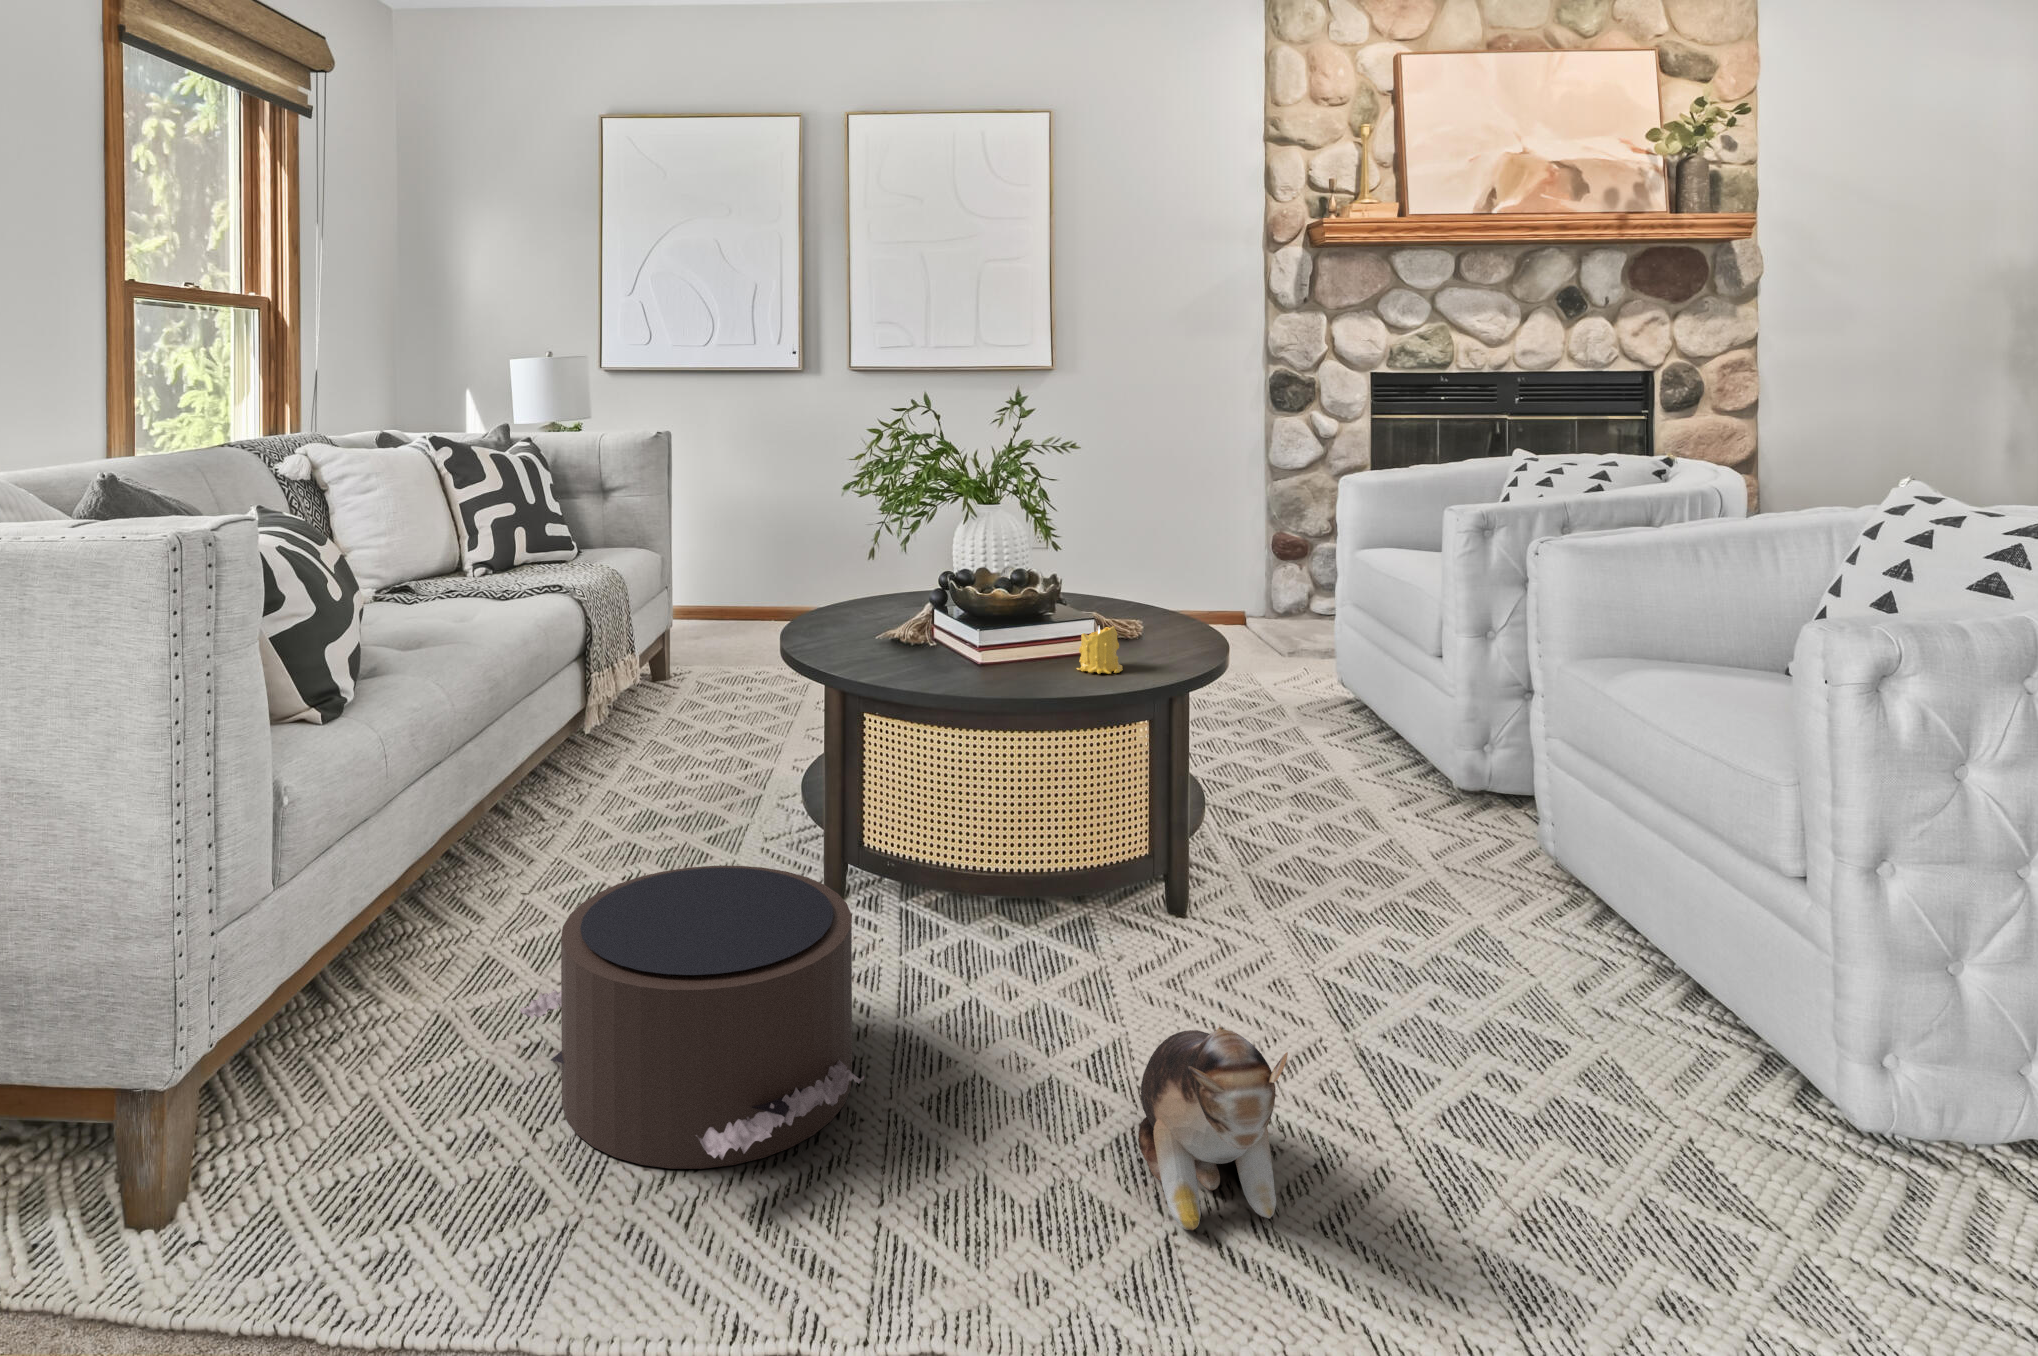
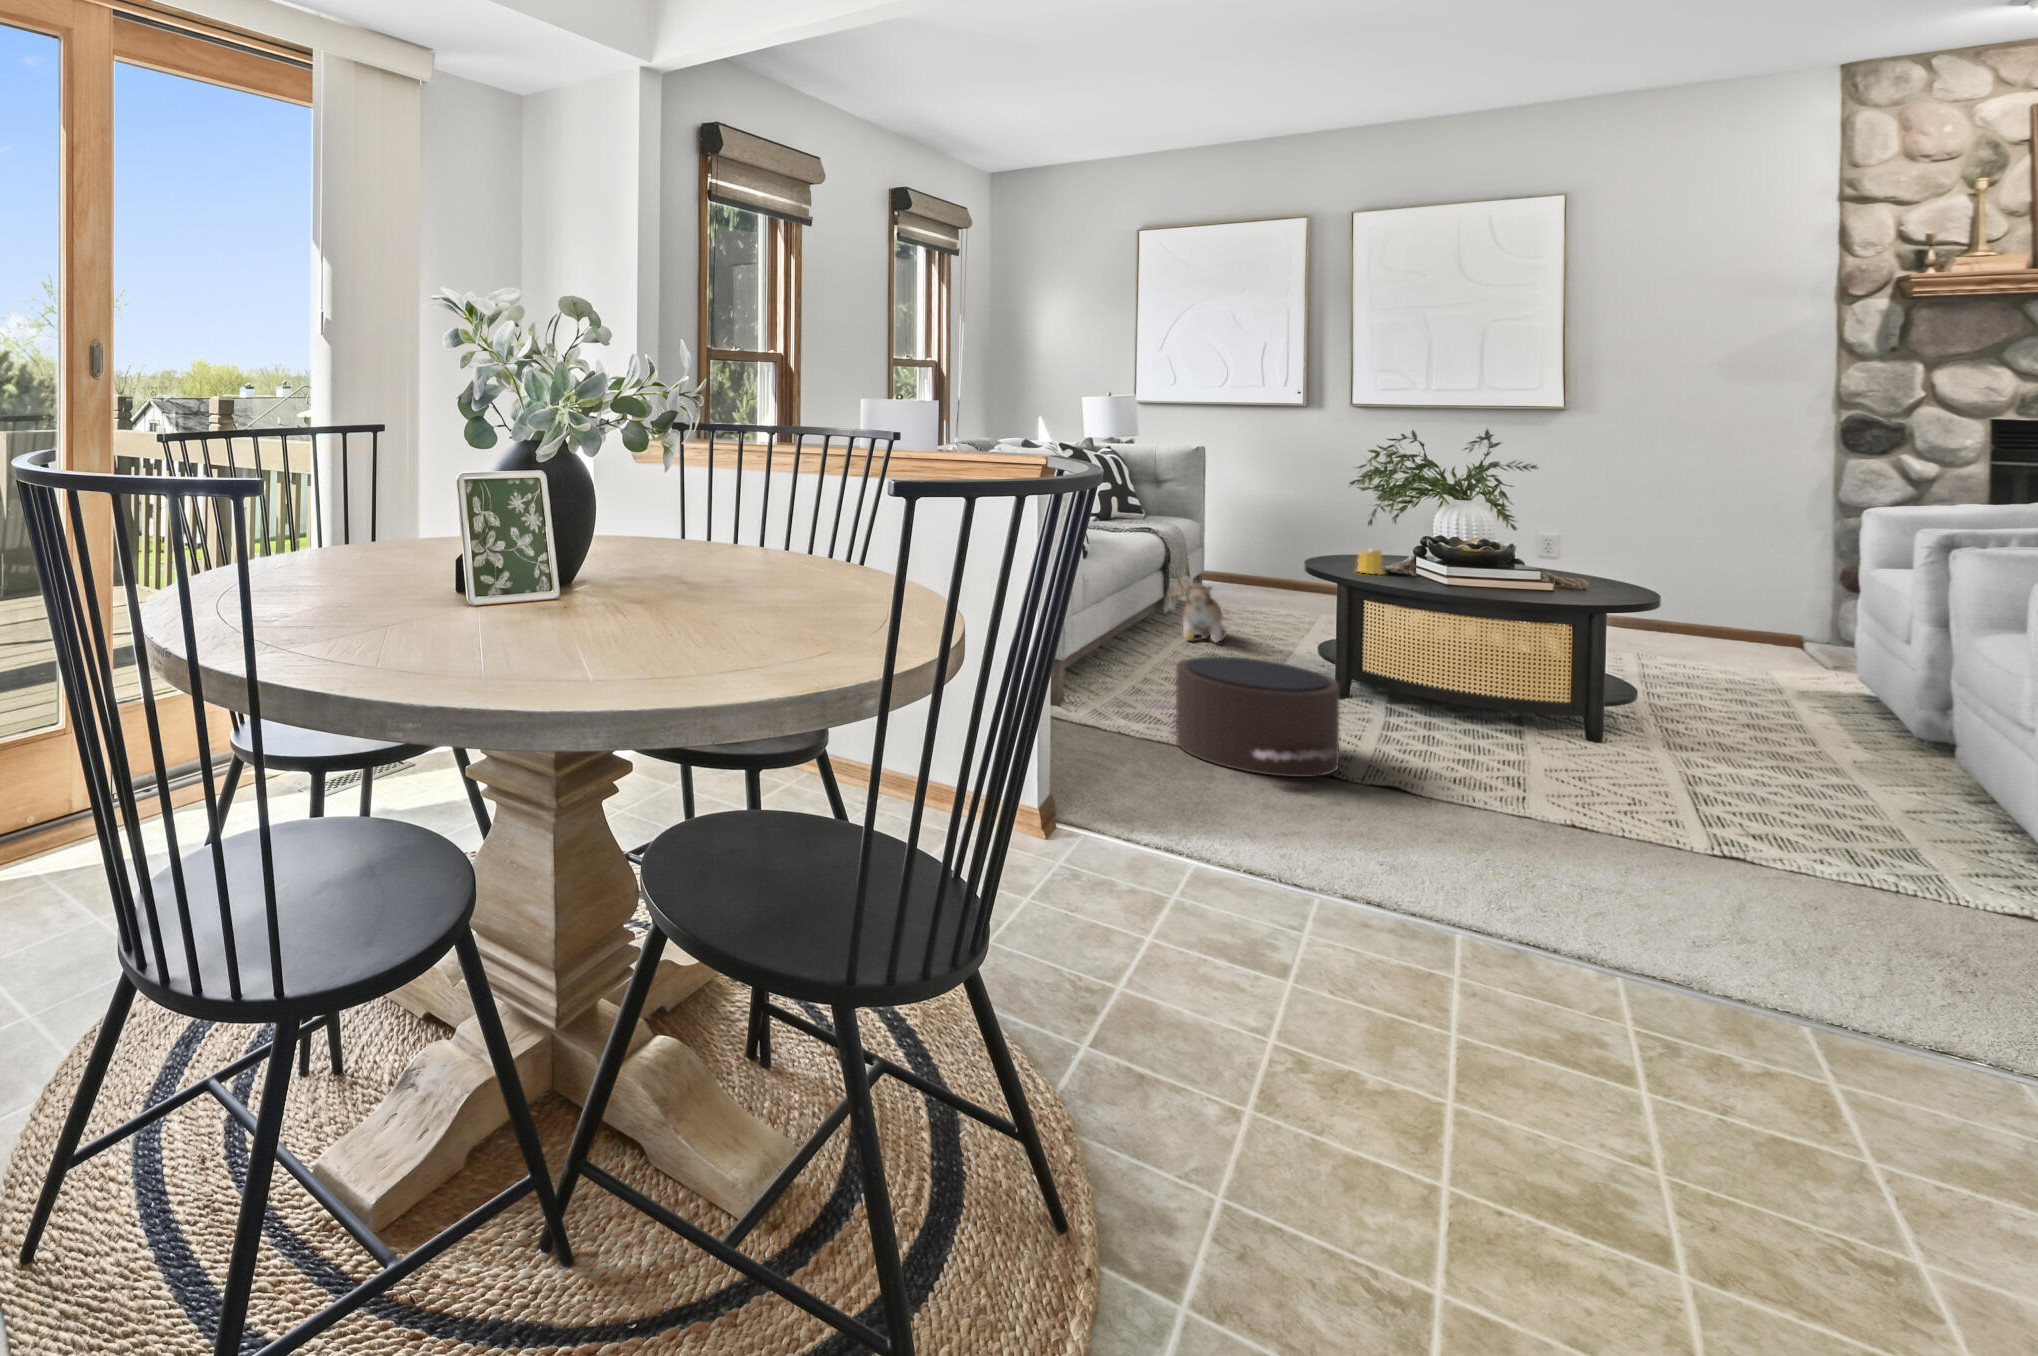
candle: present [1076,626,1123,674] -> present [1357,550,1384,574]
plush toy: present [1138,1027,1288,1230] -> present [1183,583,1226,643]

